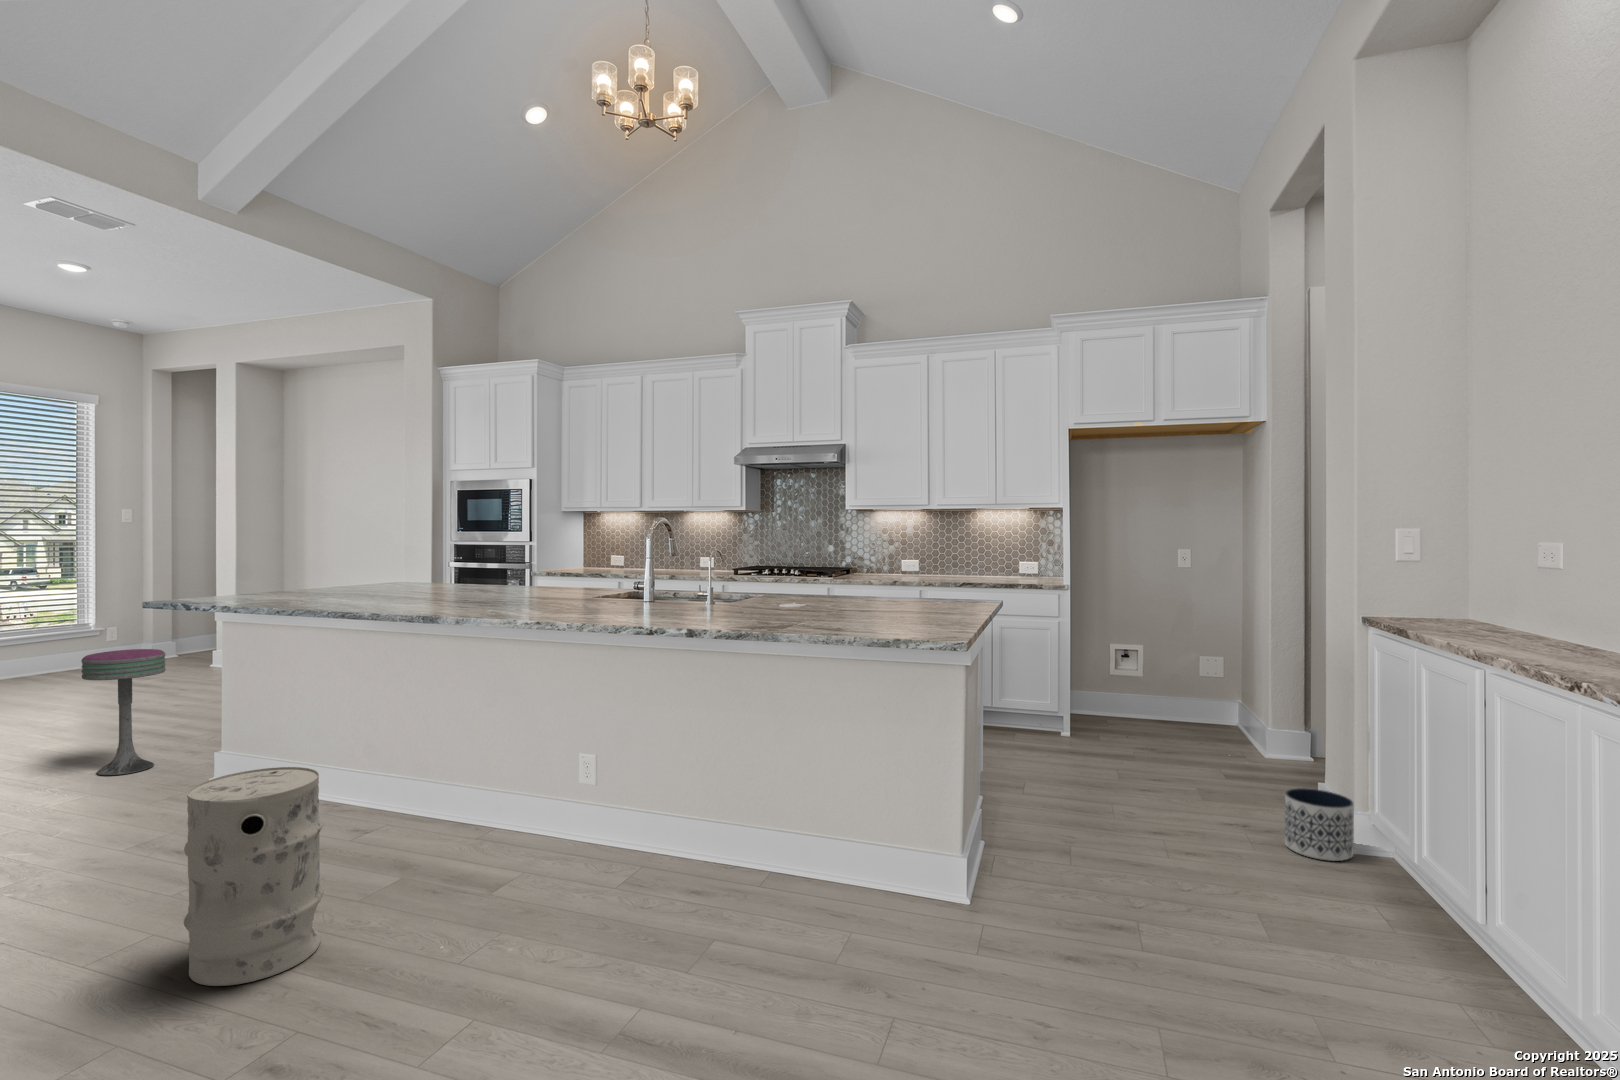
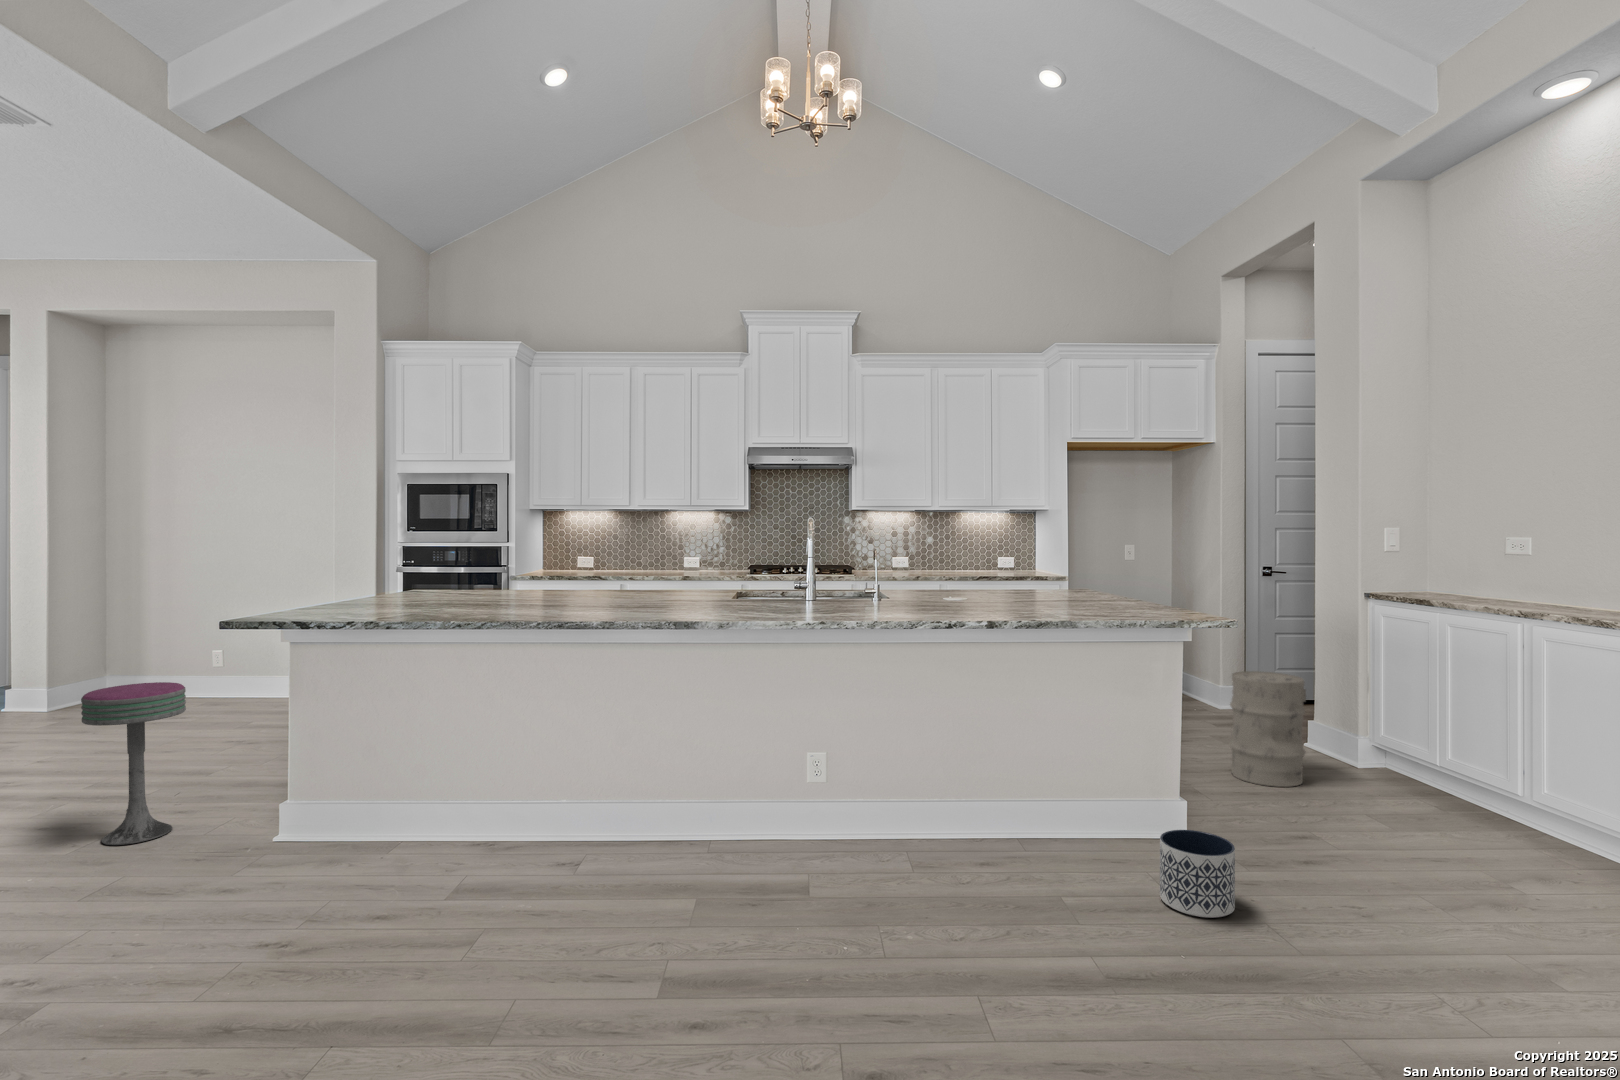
trash can: present [184,767,324,986] -> present [1230,671,1306,787]
planter: present [1285,788,1354,861] -> present [1160,830,1235,918]

